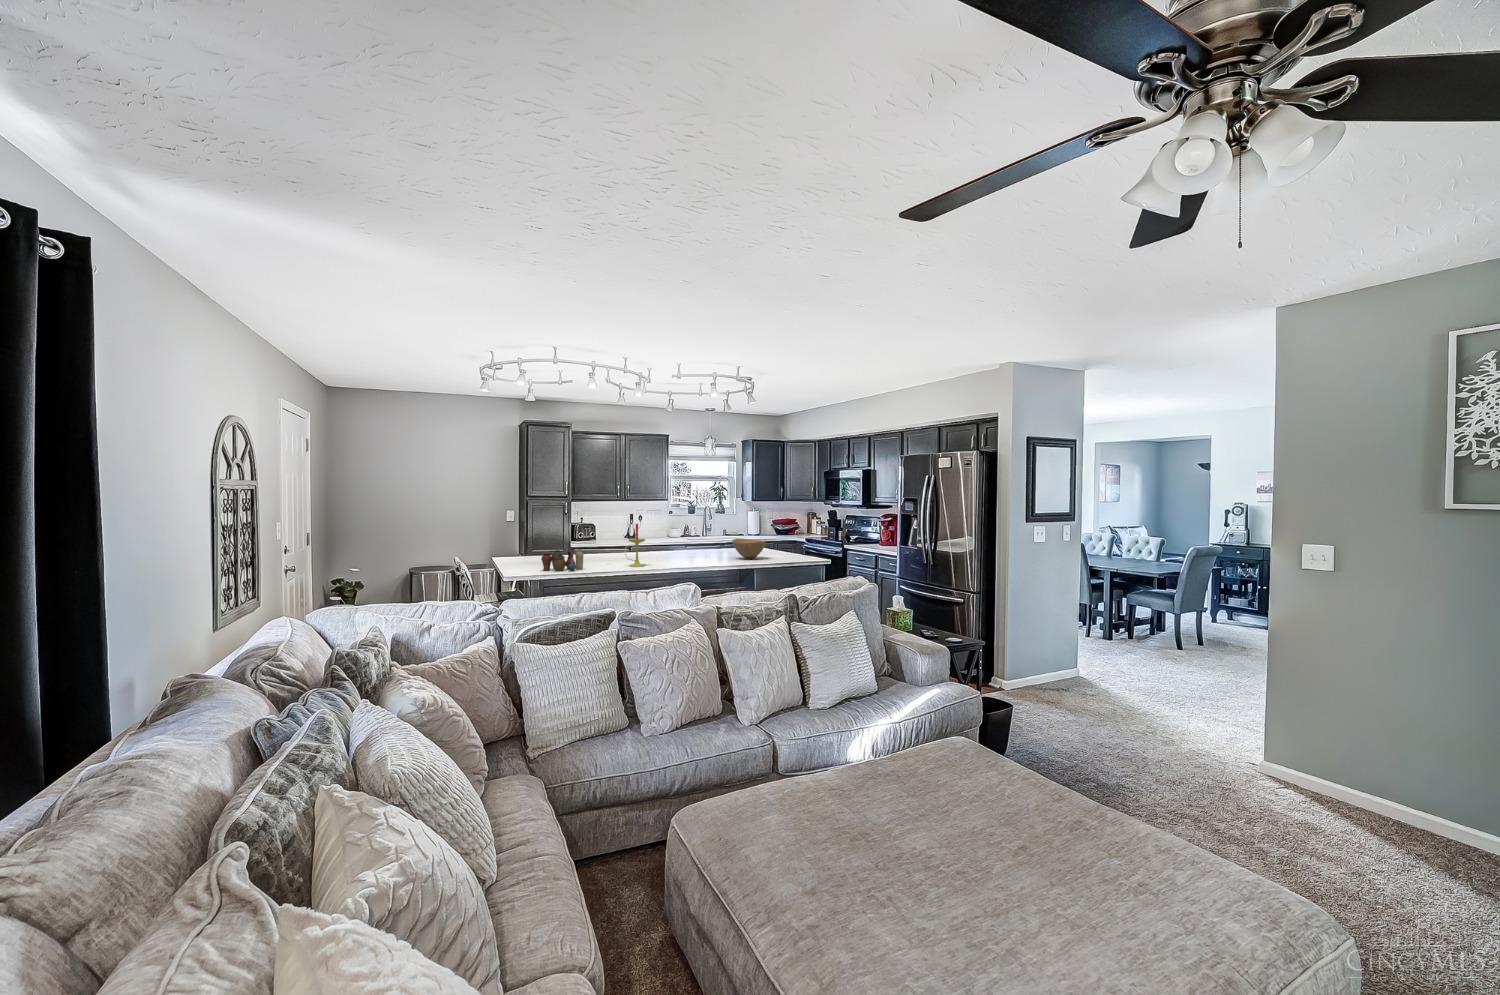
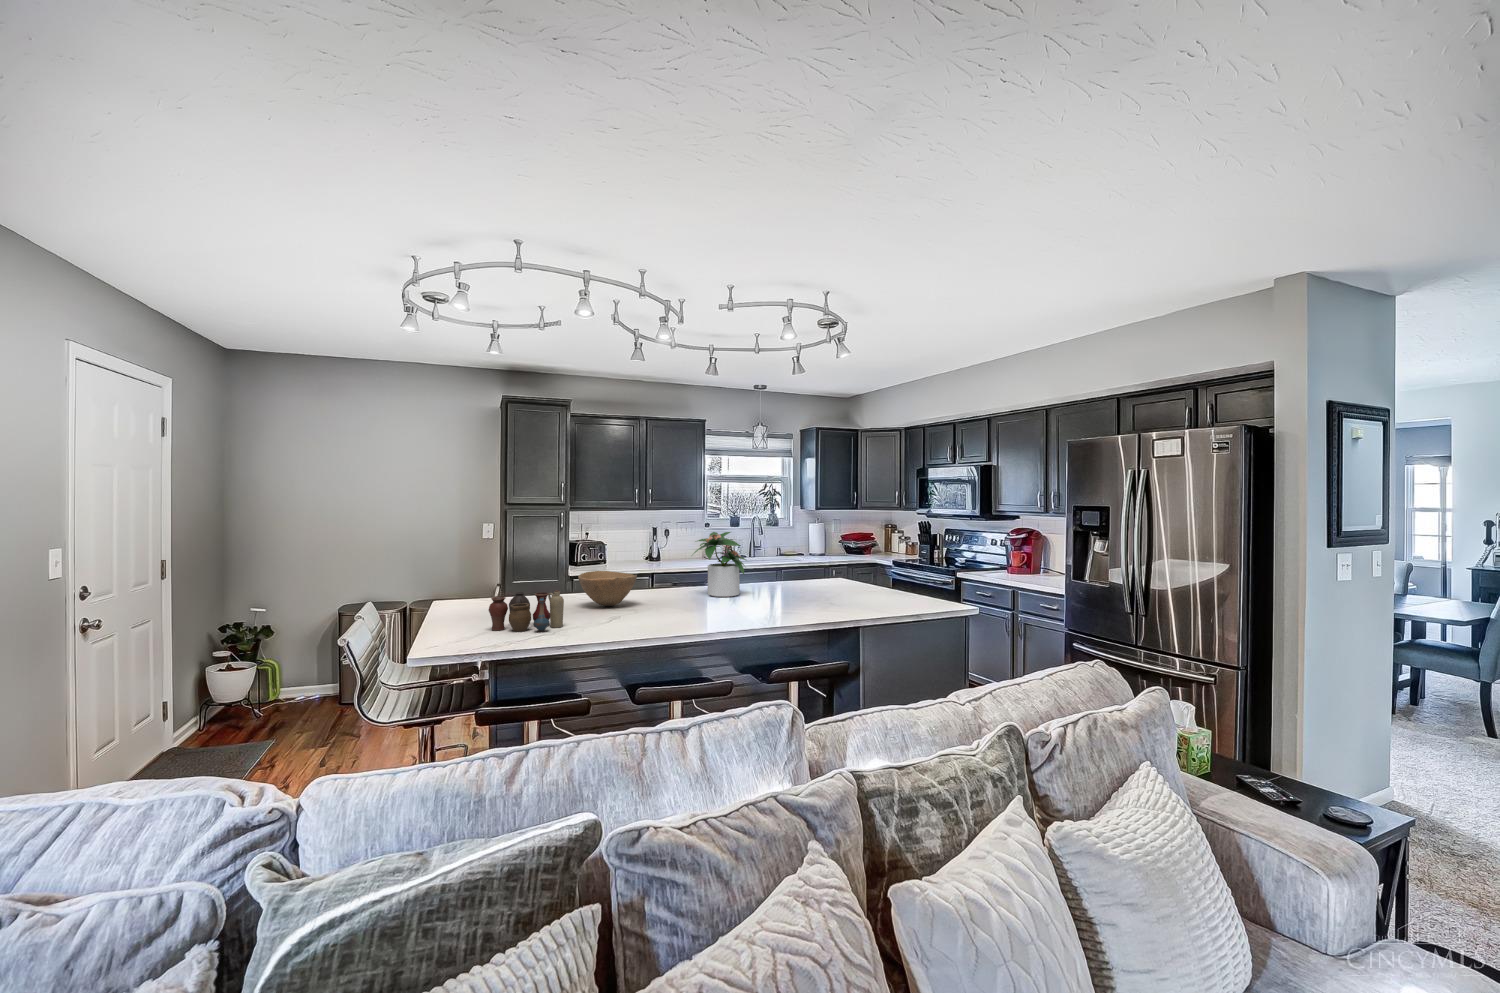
potted plant: none [657,516,695,558] -> present [693,532,747,597]
candle: present [624,524,645,567] -> none [636,544,672,620]
bowl: present [732,539,766,559] -> present [578,571,637,606]

